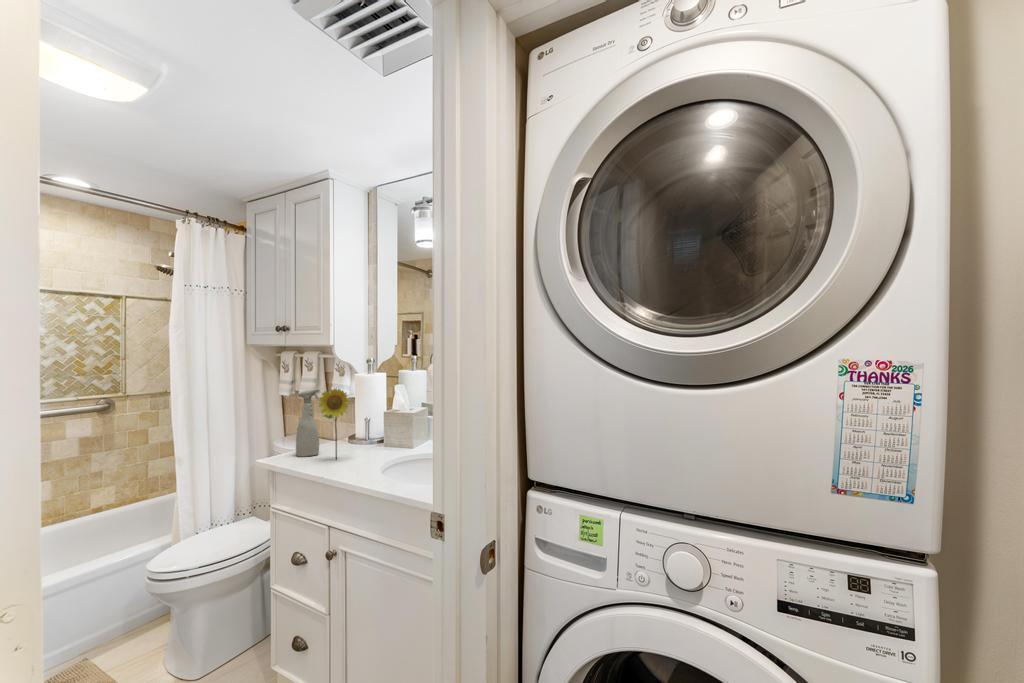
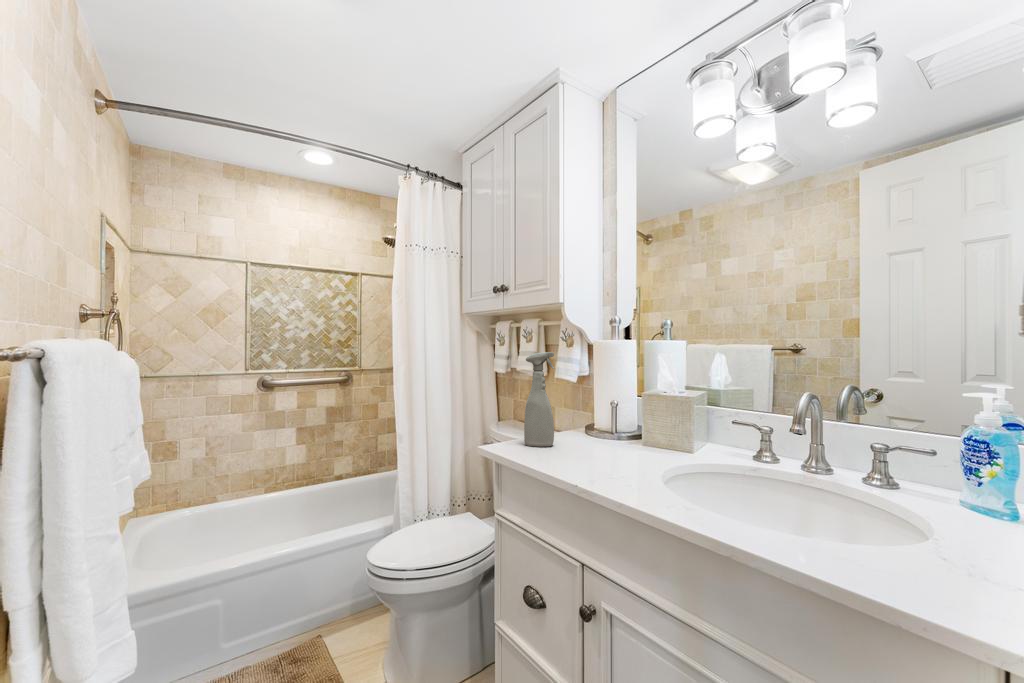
flower: present [319,388,350,459] -> none [556,346,602,455]

